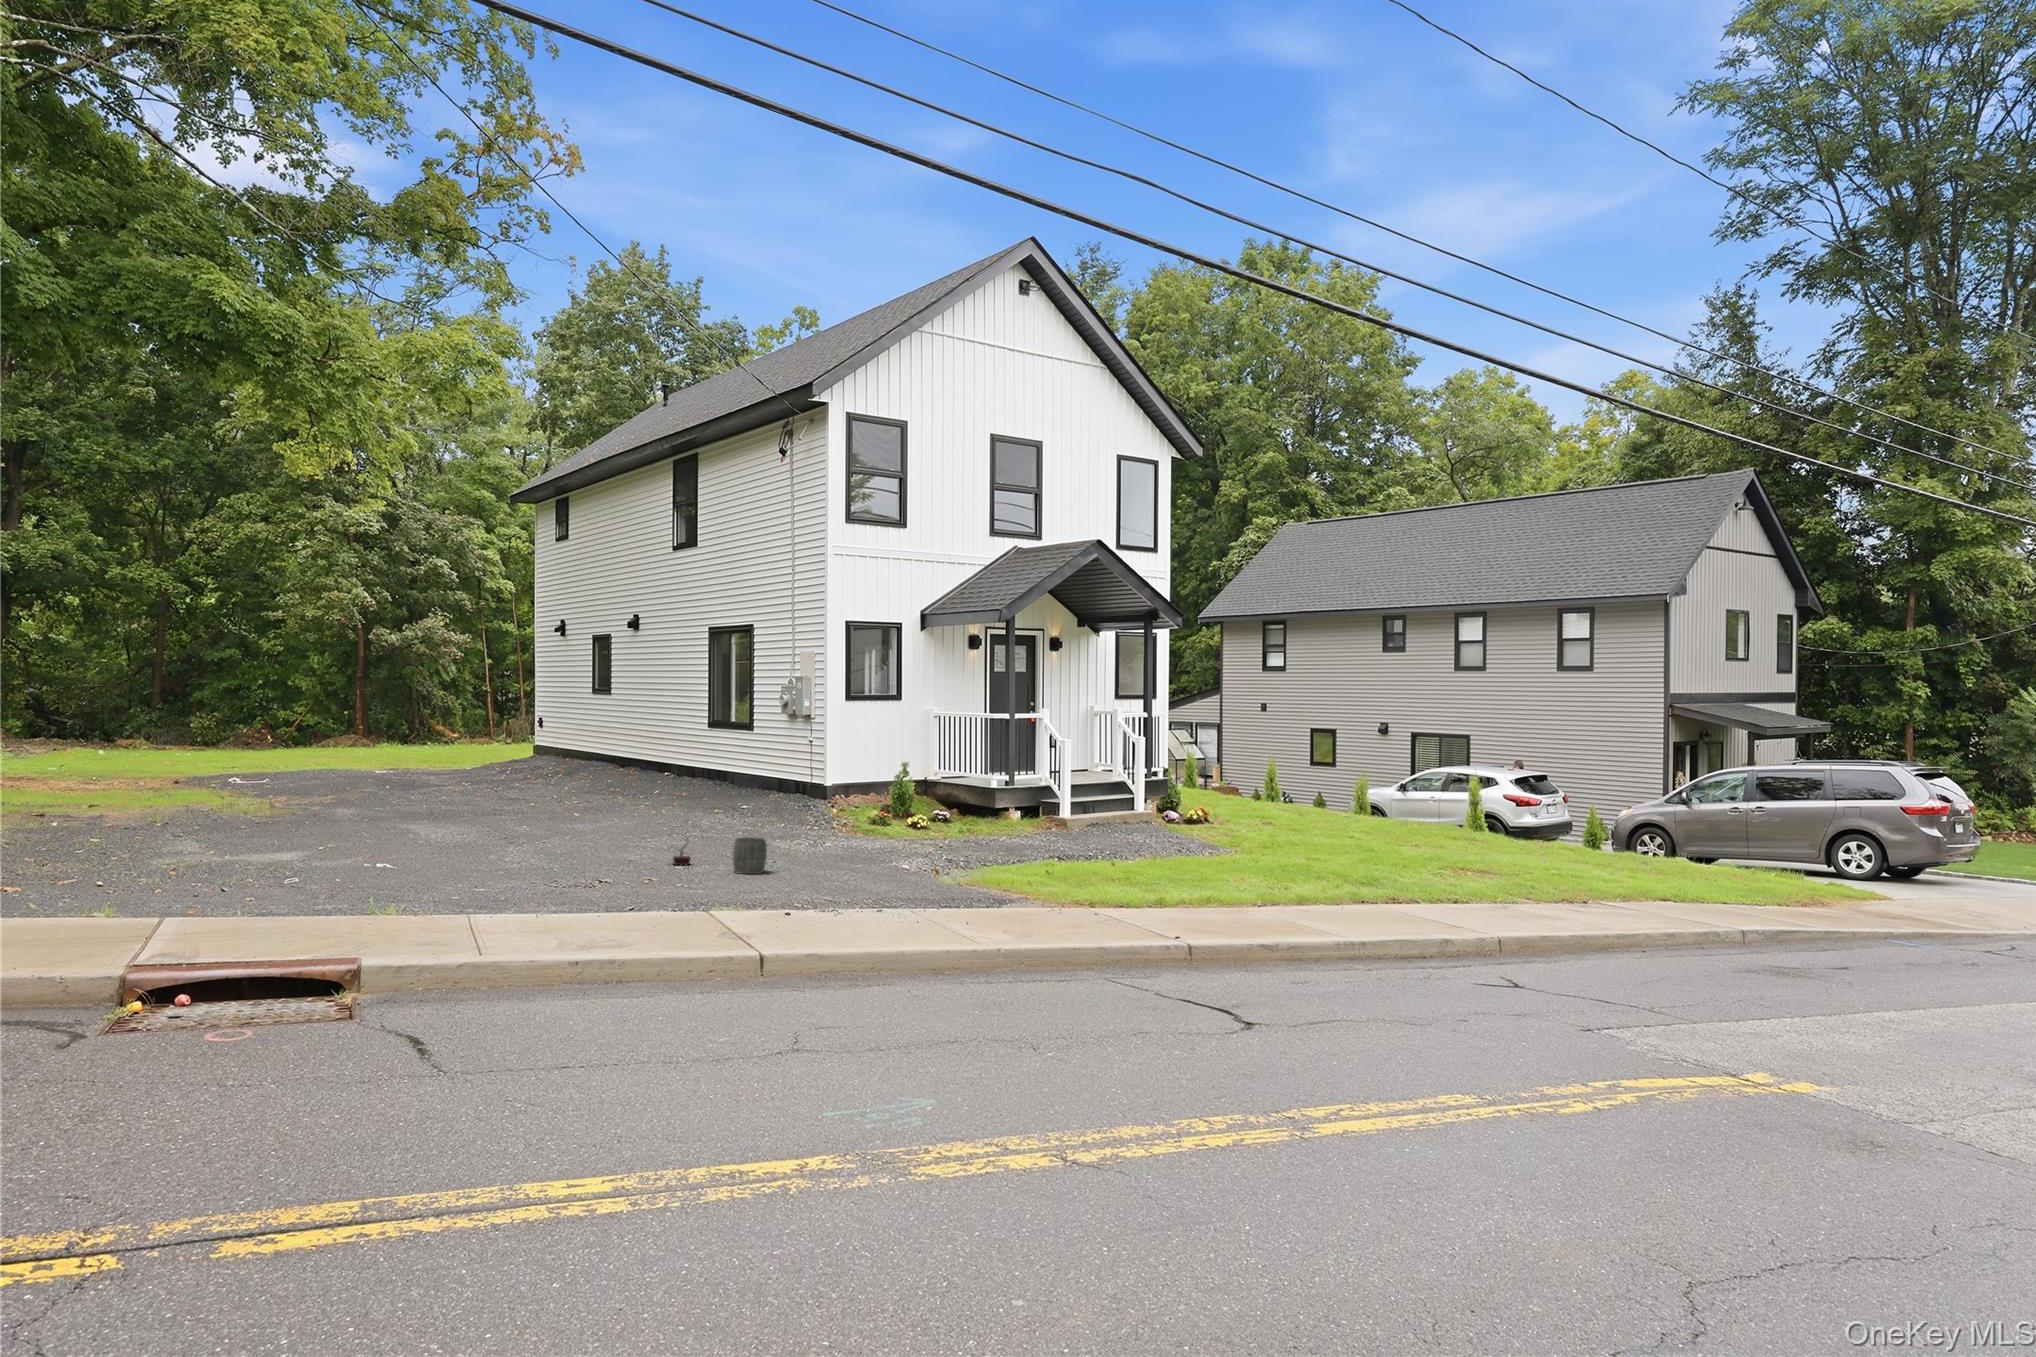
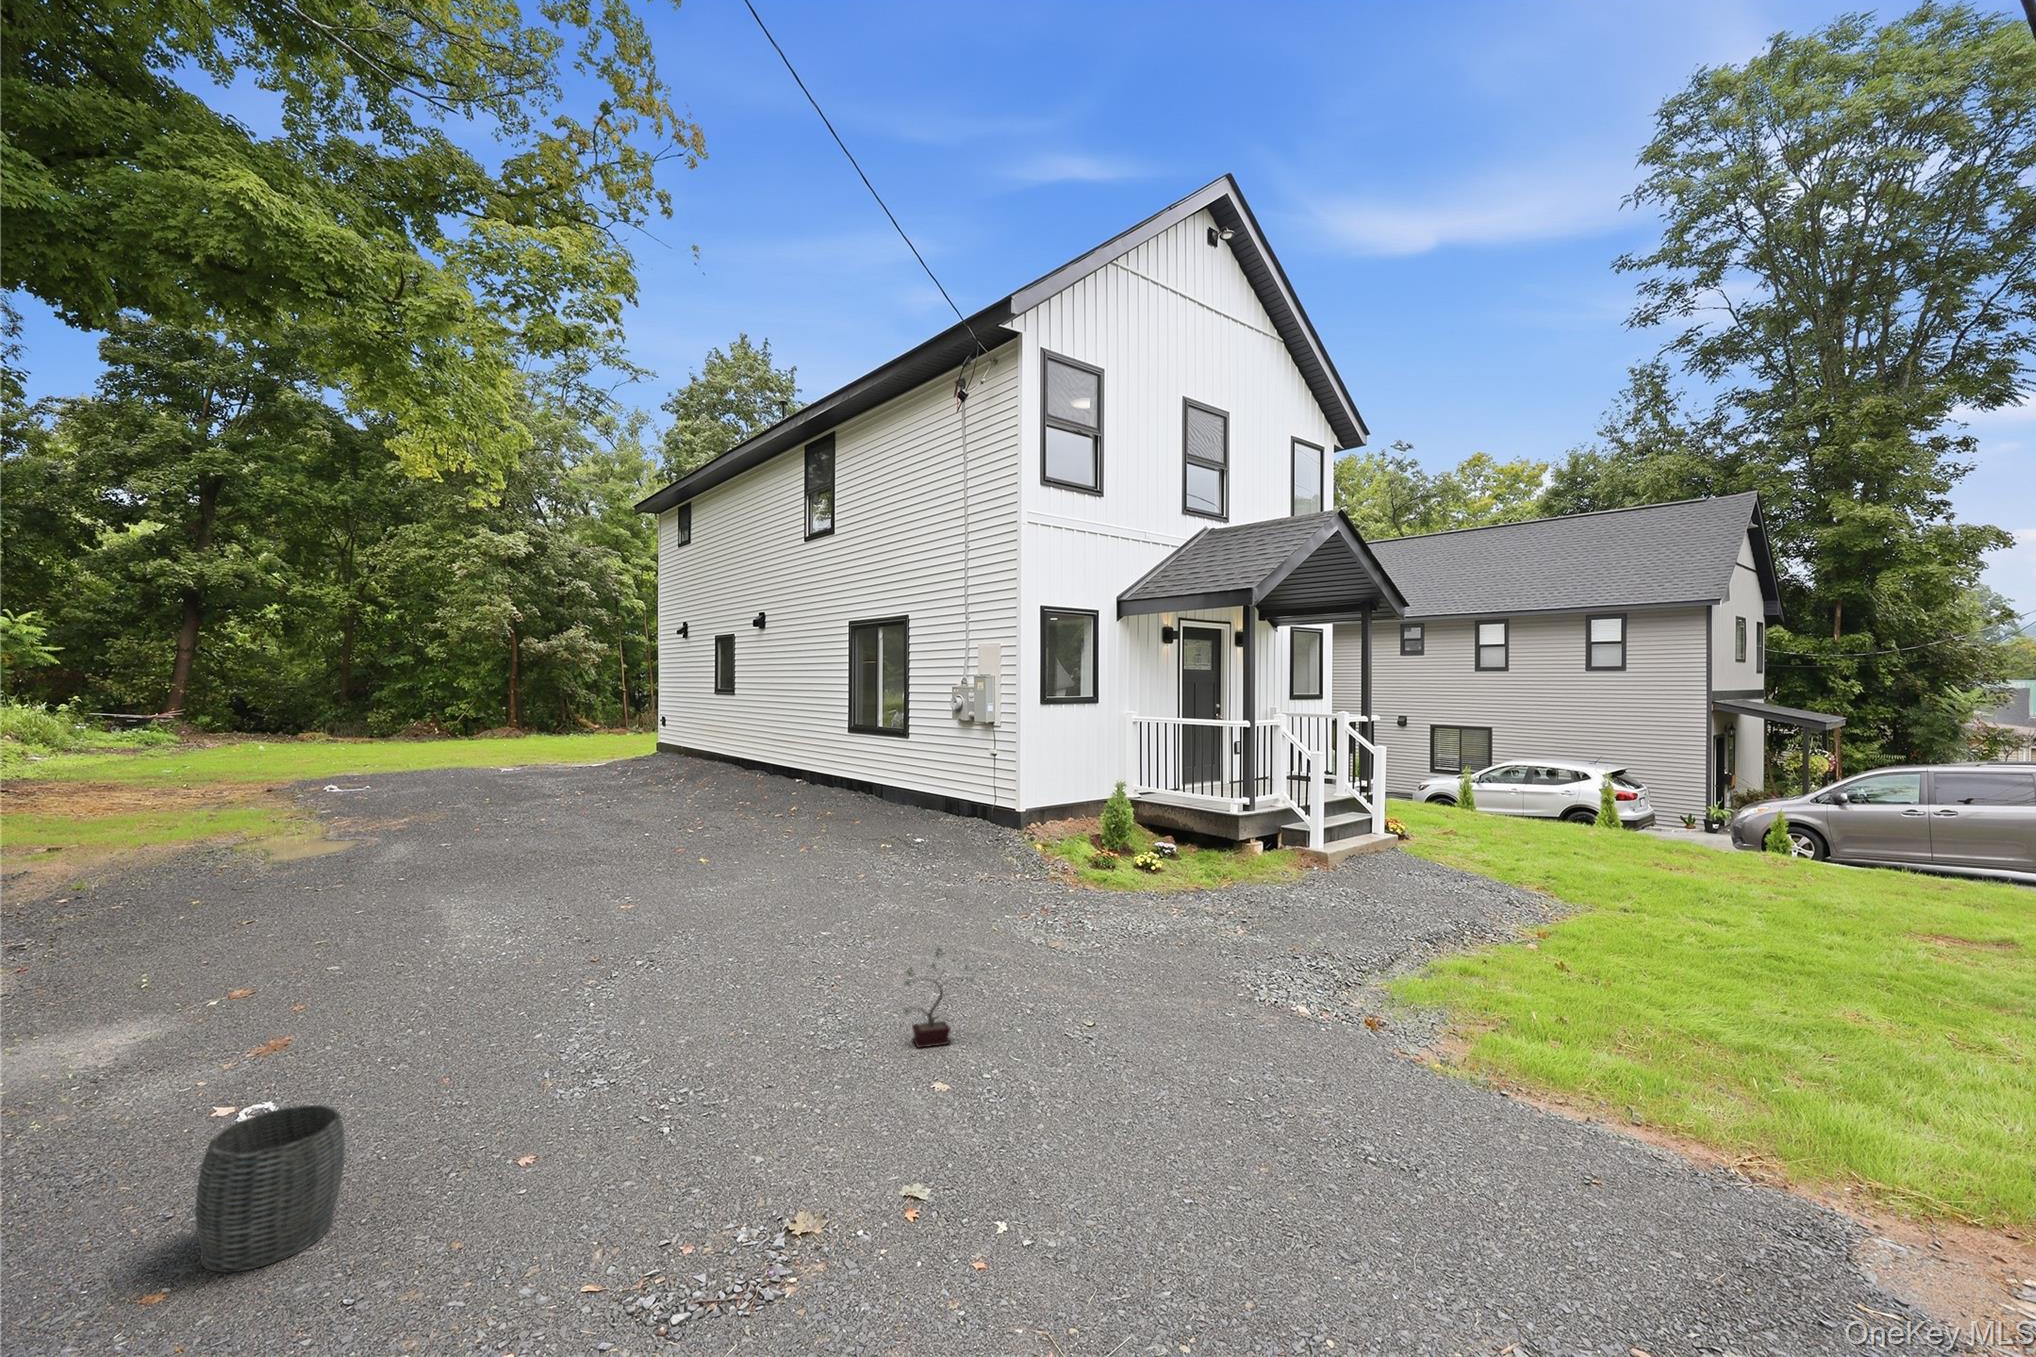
woven basket: present [733,838,767,874] -> present [195,1105,345,1272]

